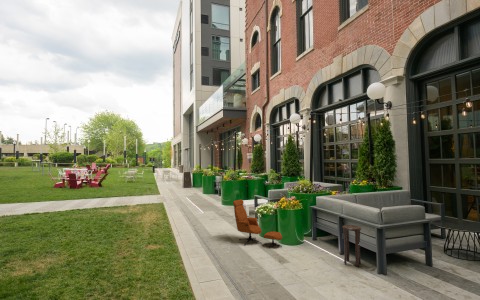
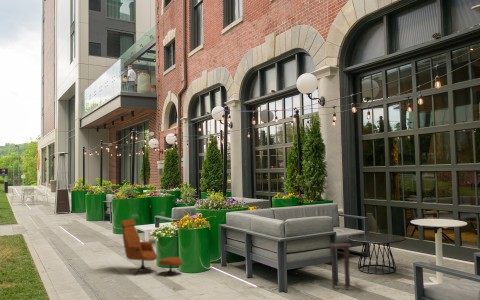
stool: present [343,225,361,267] -> present [330,243,351,289]

